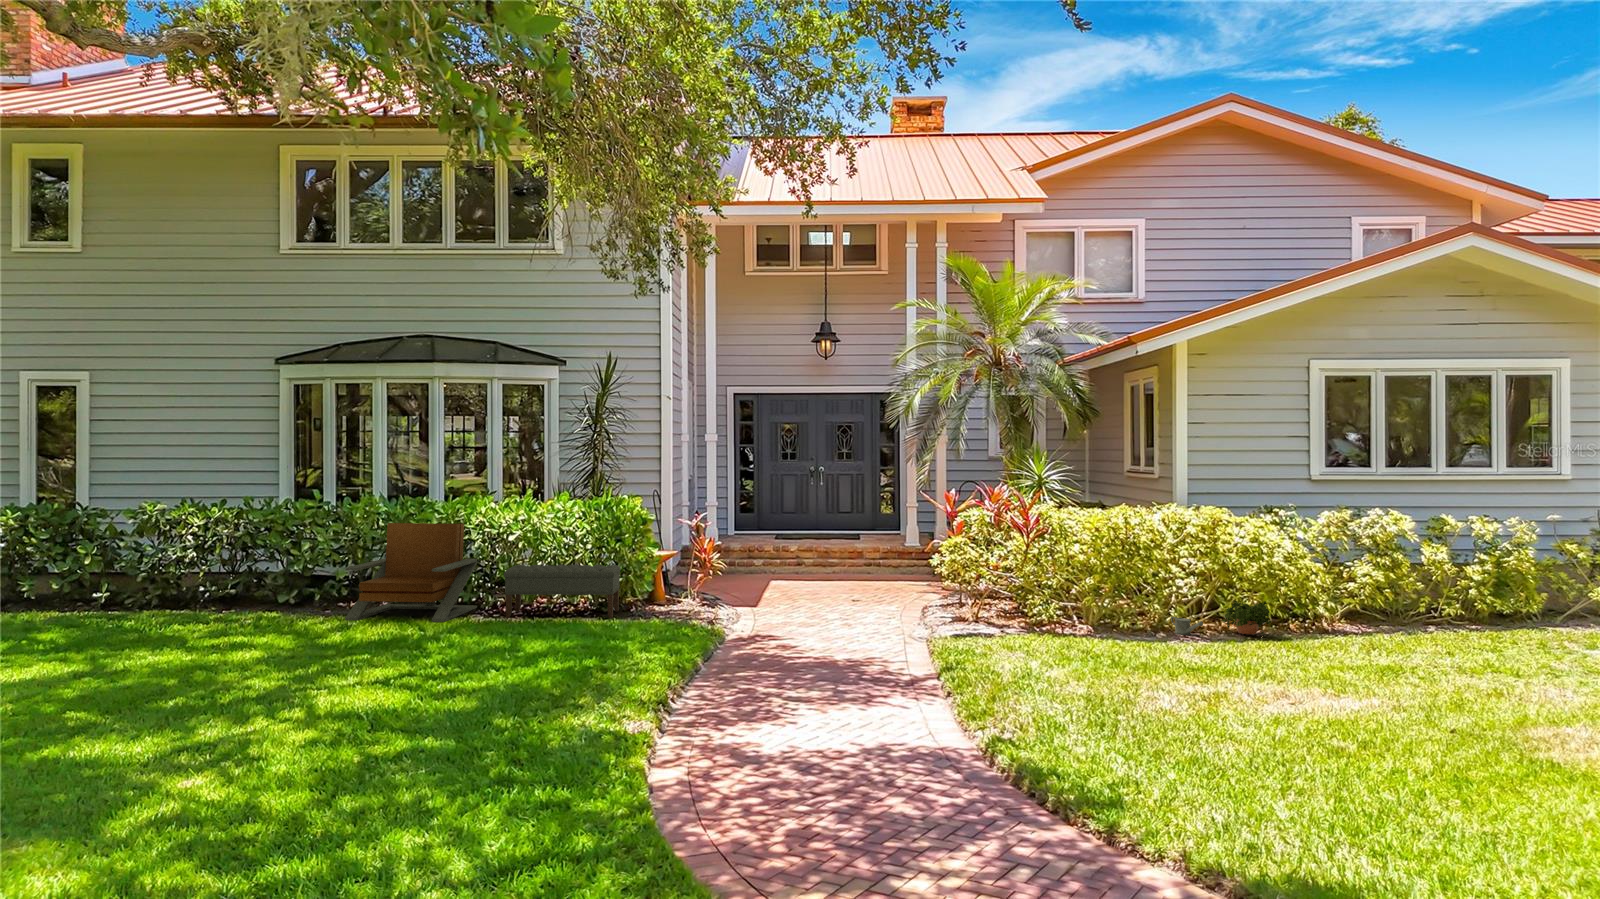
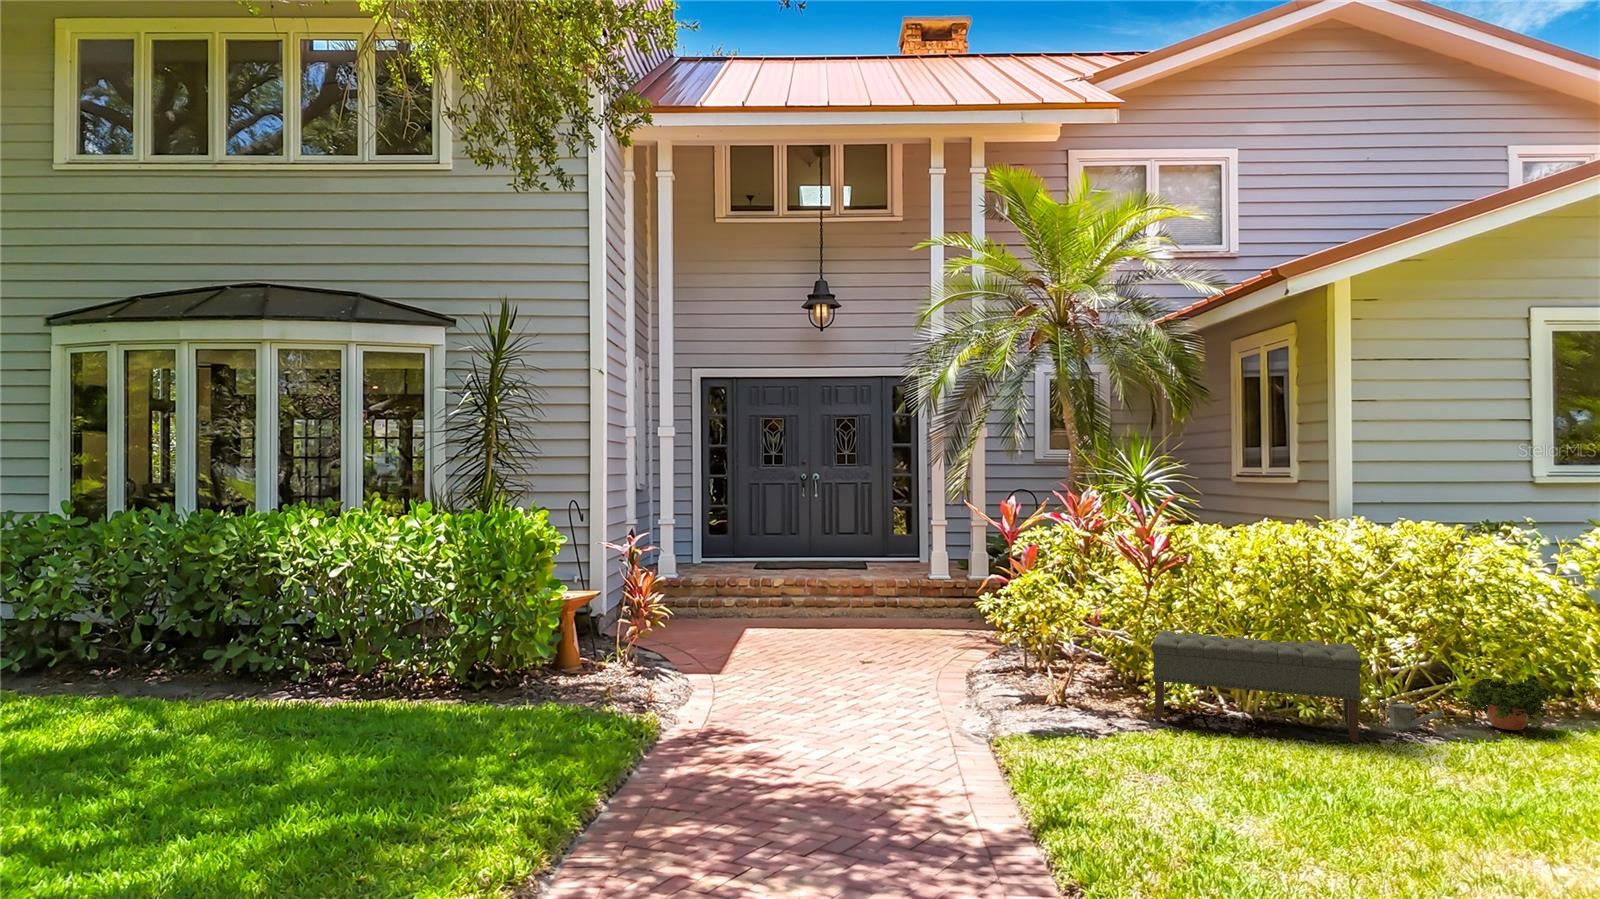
lounge chair: present [345,523,477,622] -> none [53,551,289,711]
bench: present [504,565,621,618] -> present [1151,631,1362,743]

